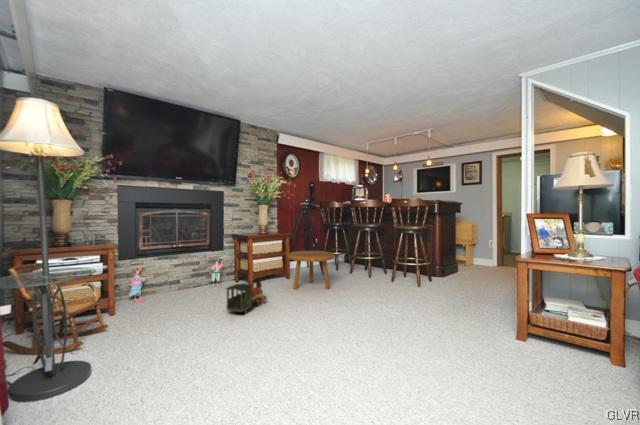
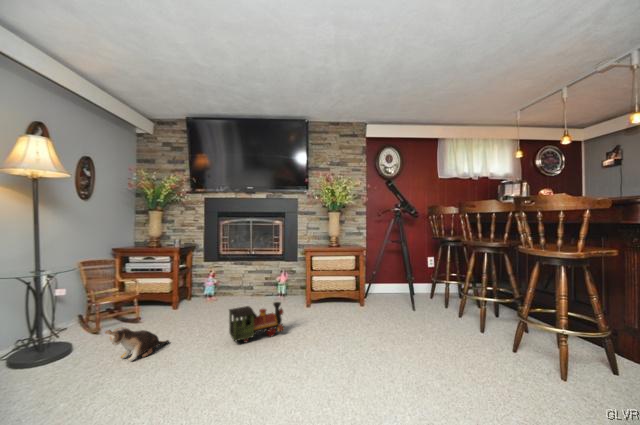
footstool: present [289,251,334,289] -> none [339,273,401,334]
plush toy: none [140,314,175,349] -> present [105,327,169,361]

